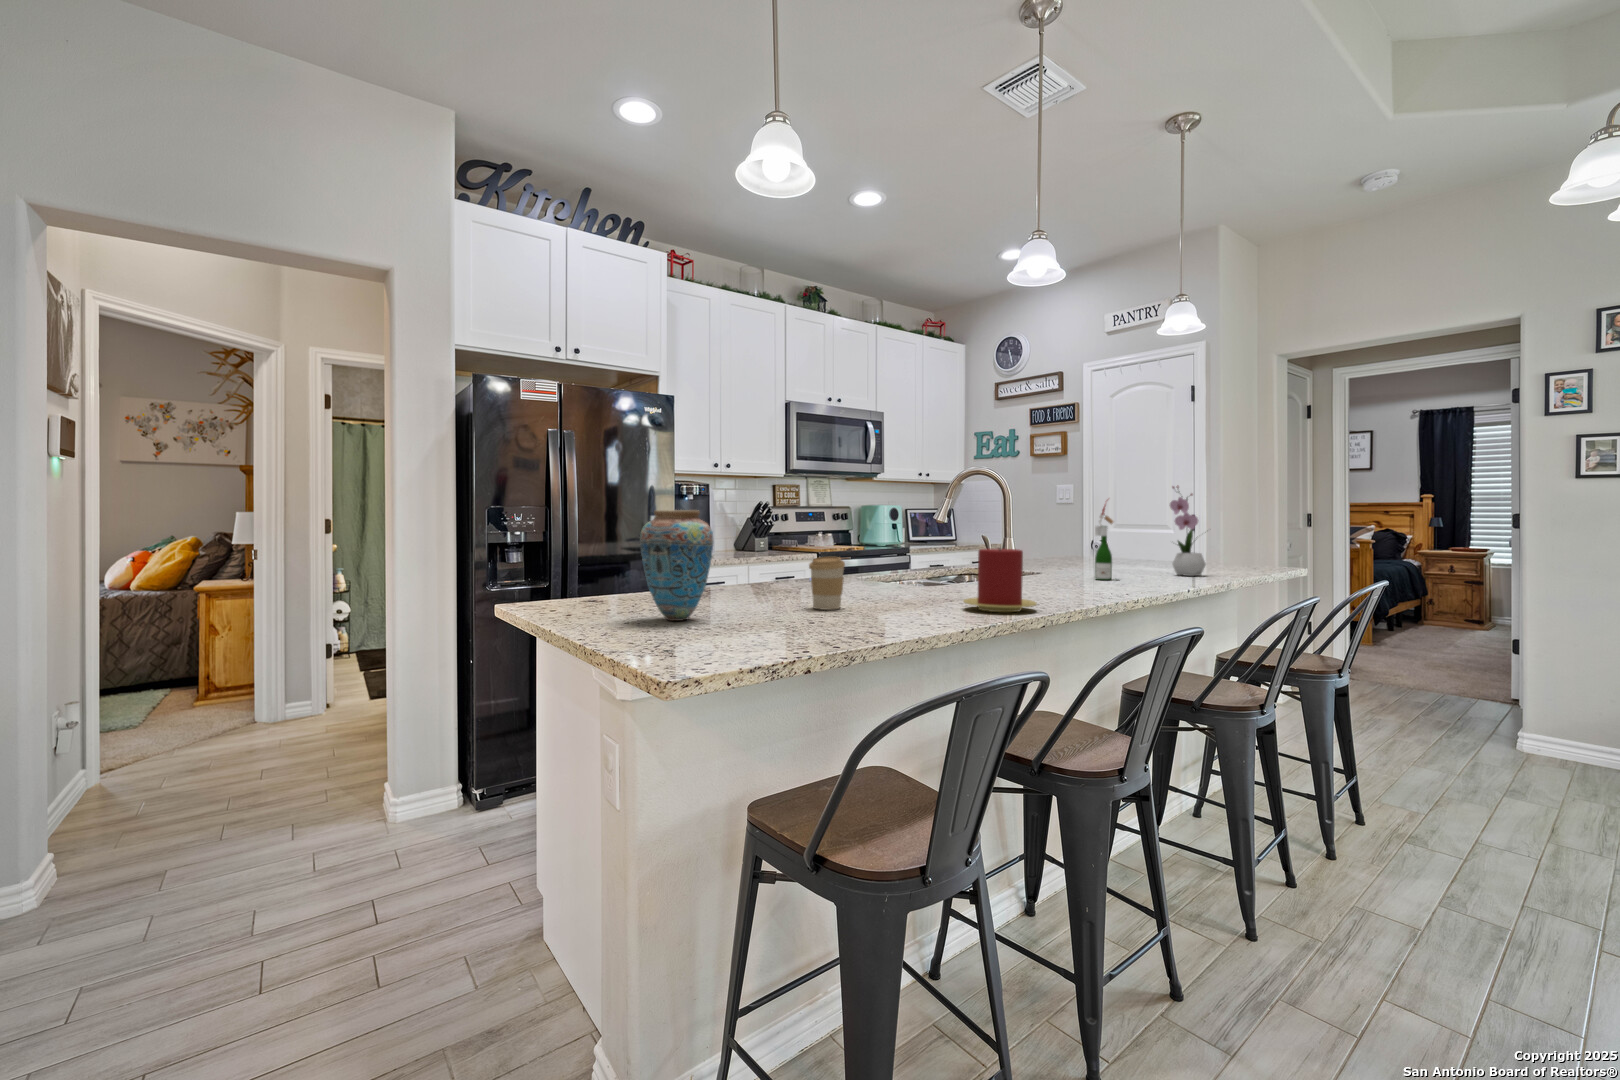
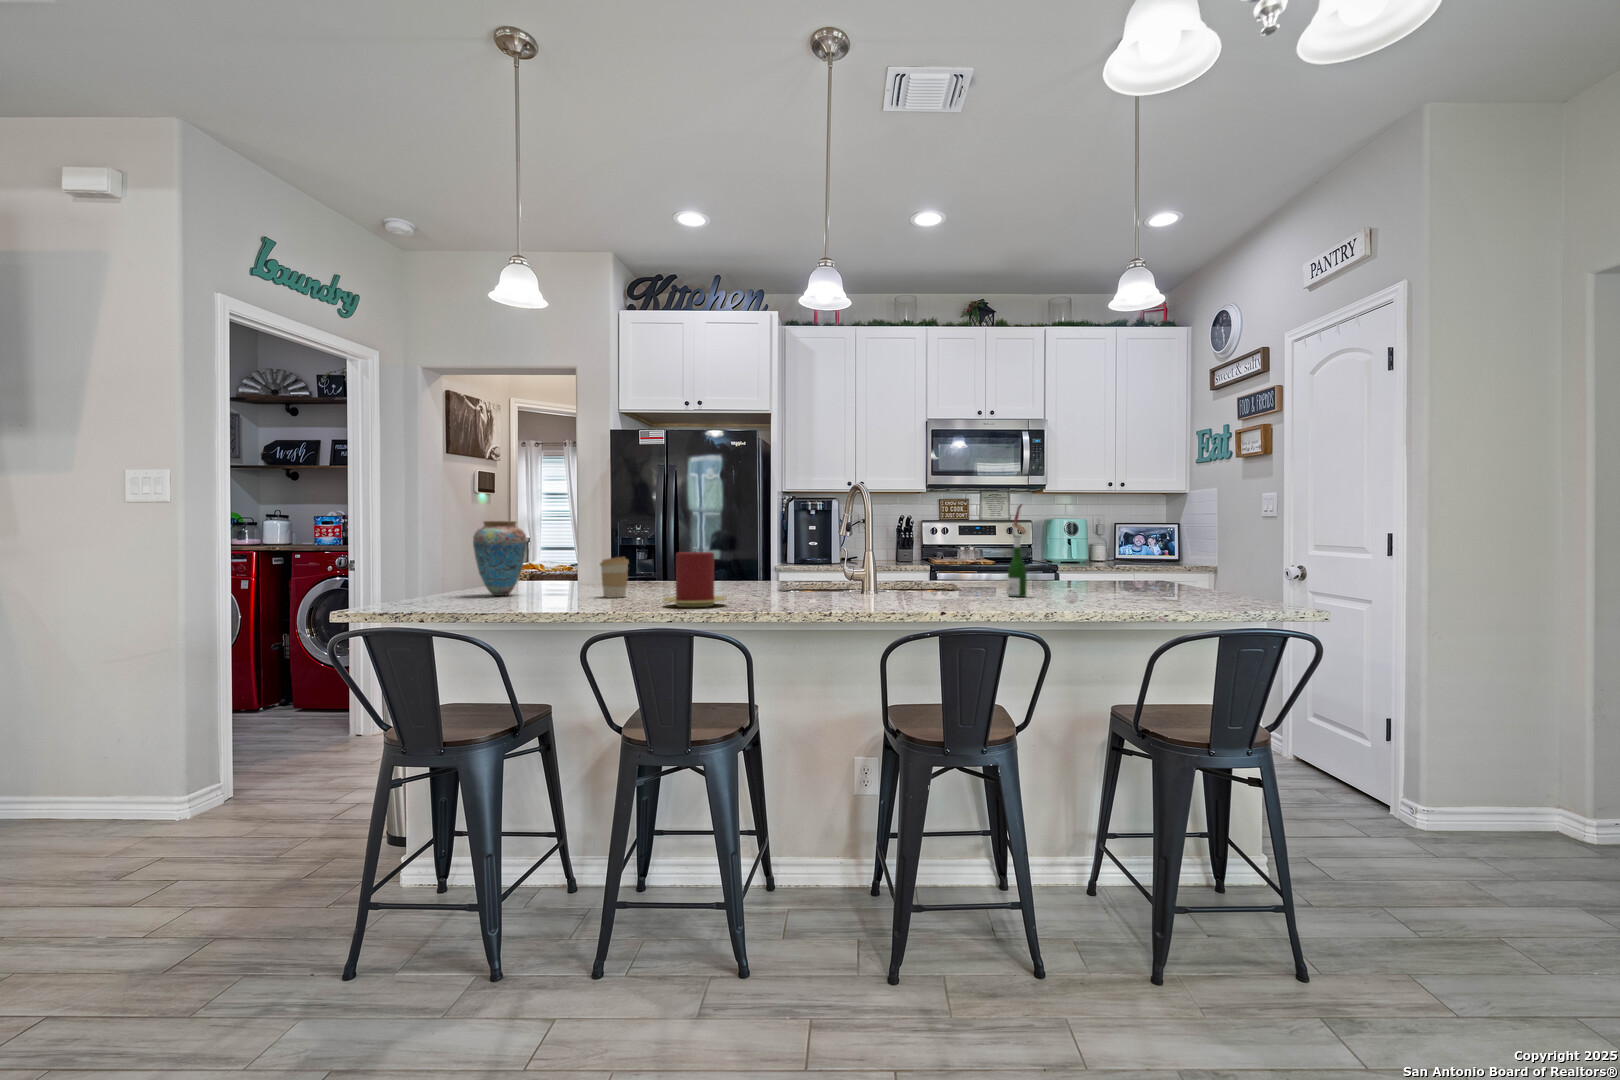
flower arrangement: present [1170,486,1206,576] -> none [1134,487,1190,600]

